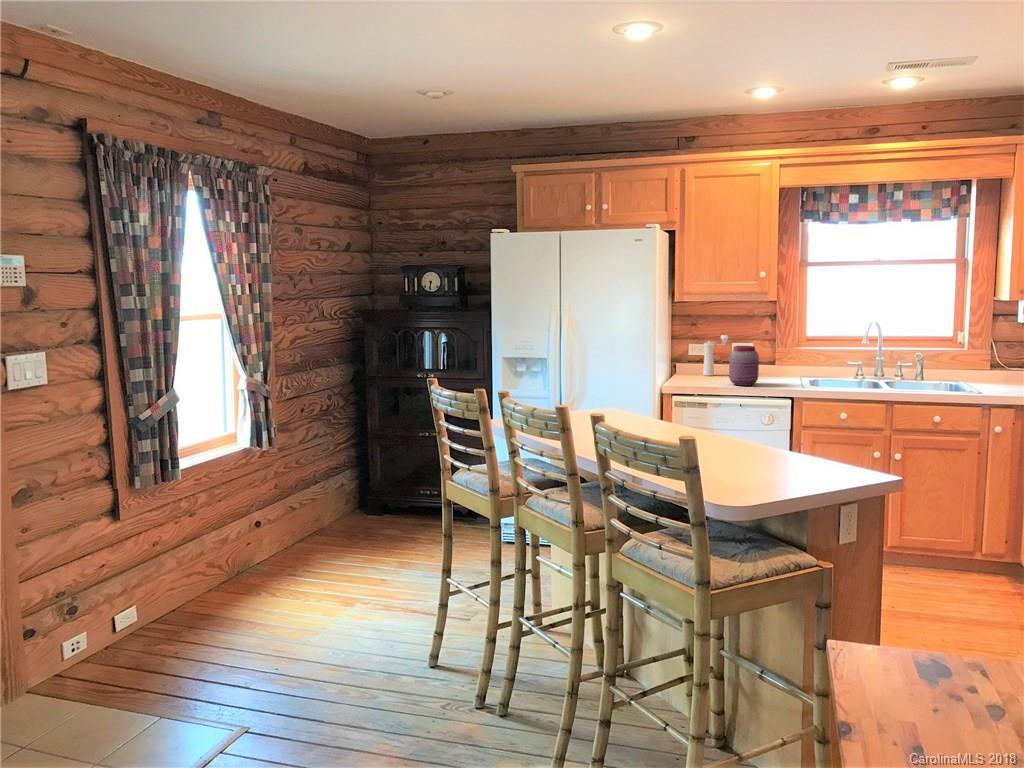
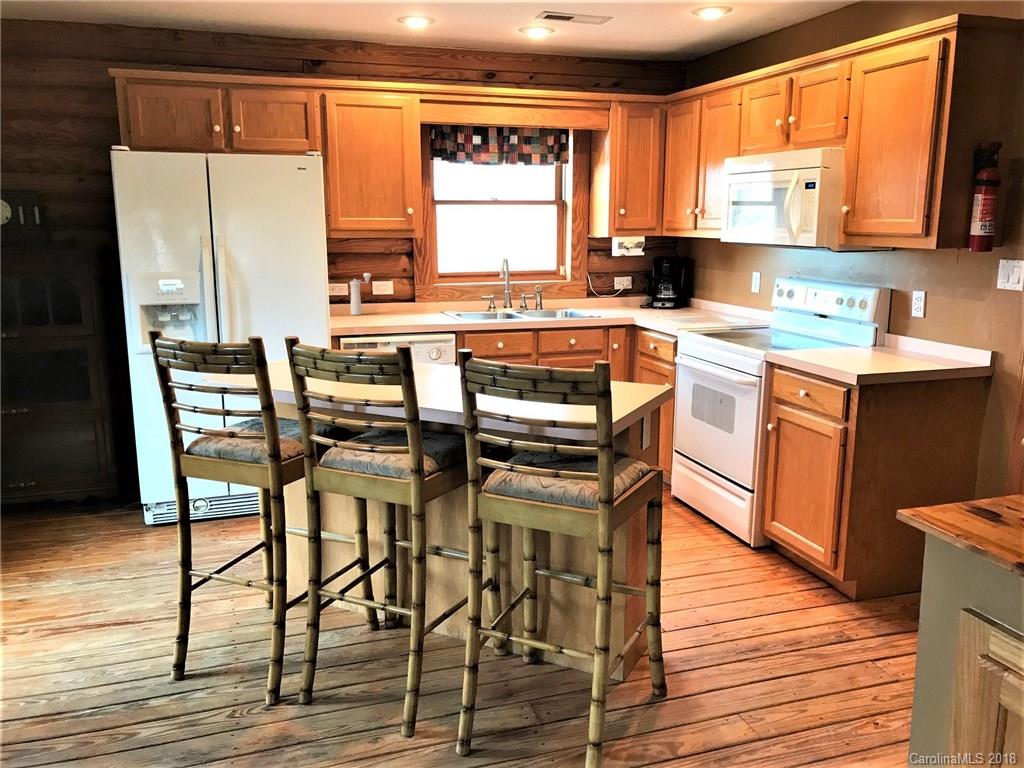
jar: present [729,346,759,386] -> none [388,282,417,322]

